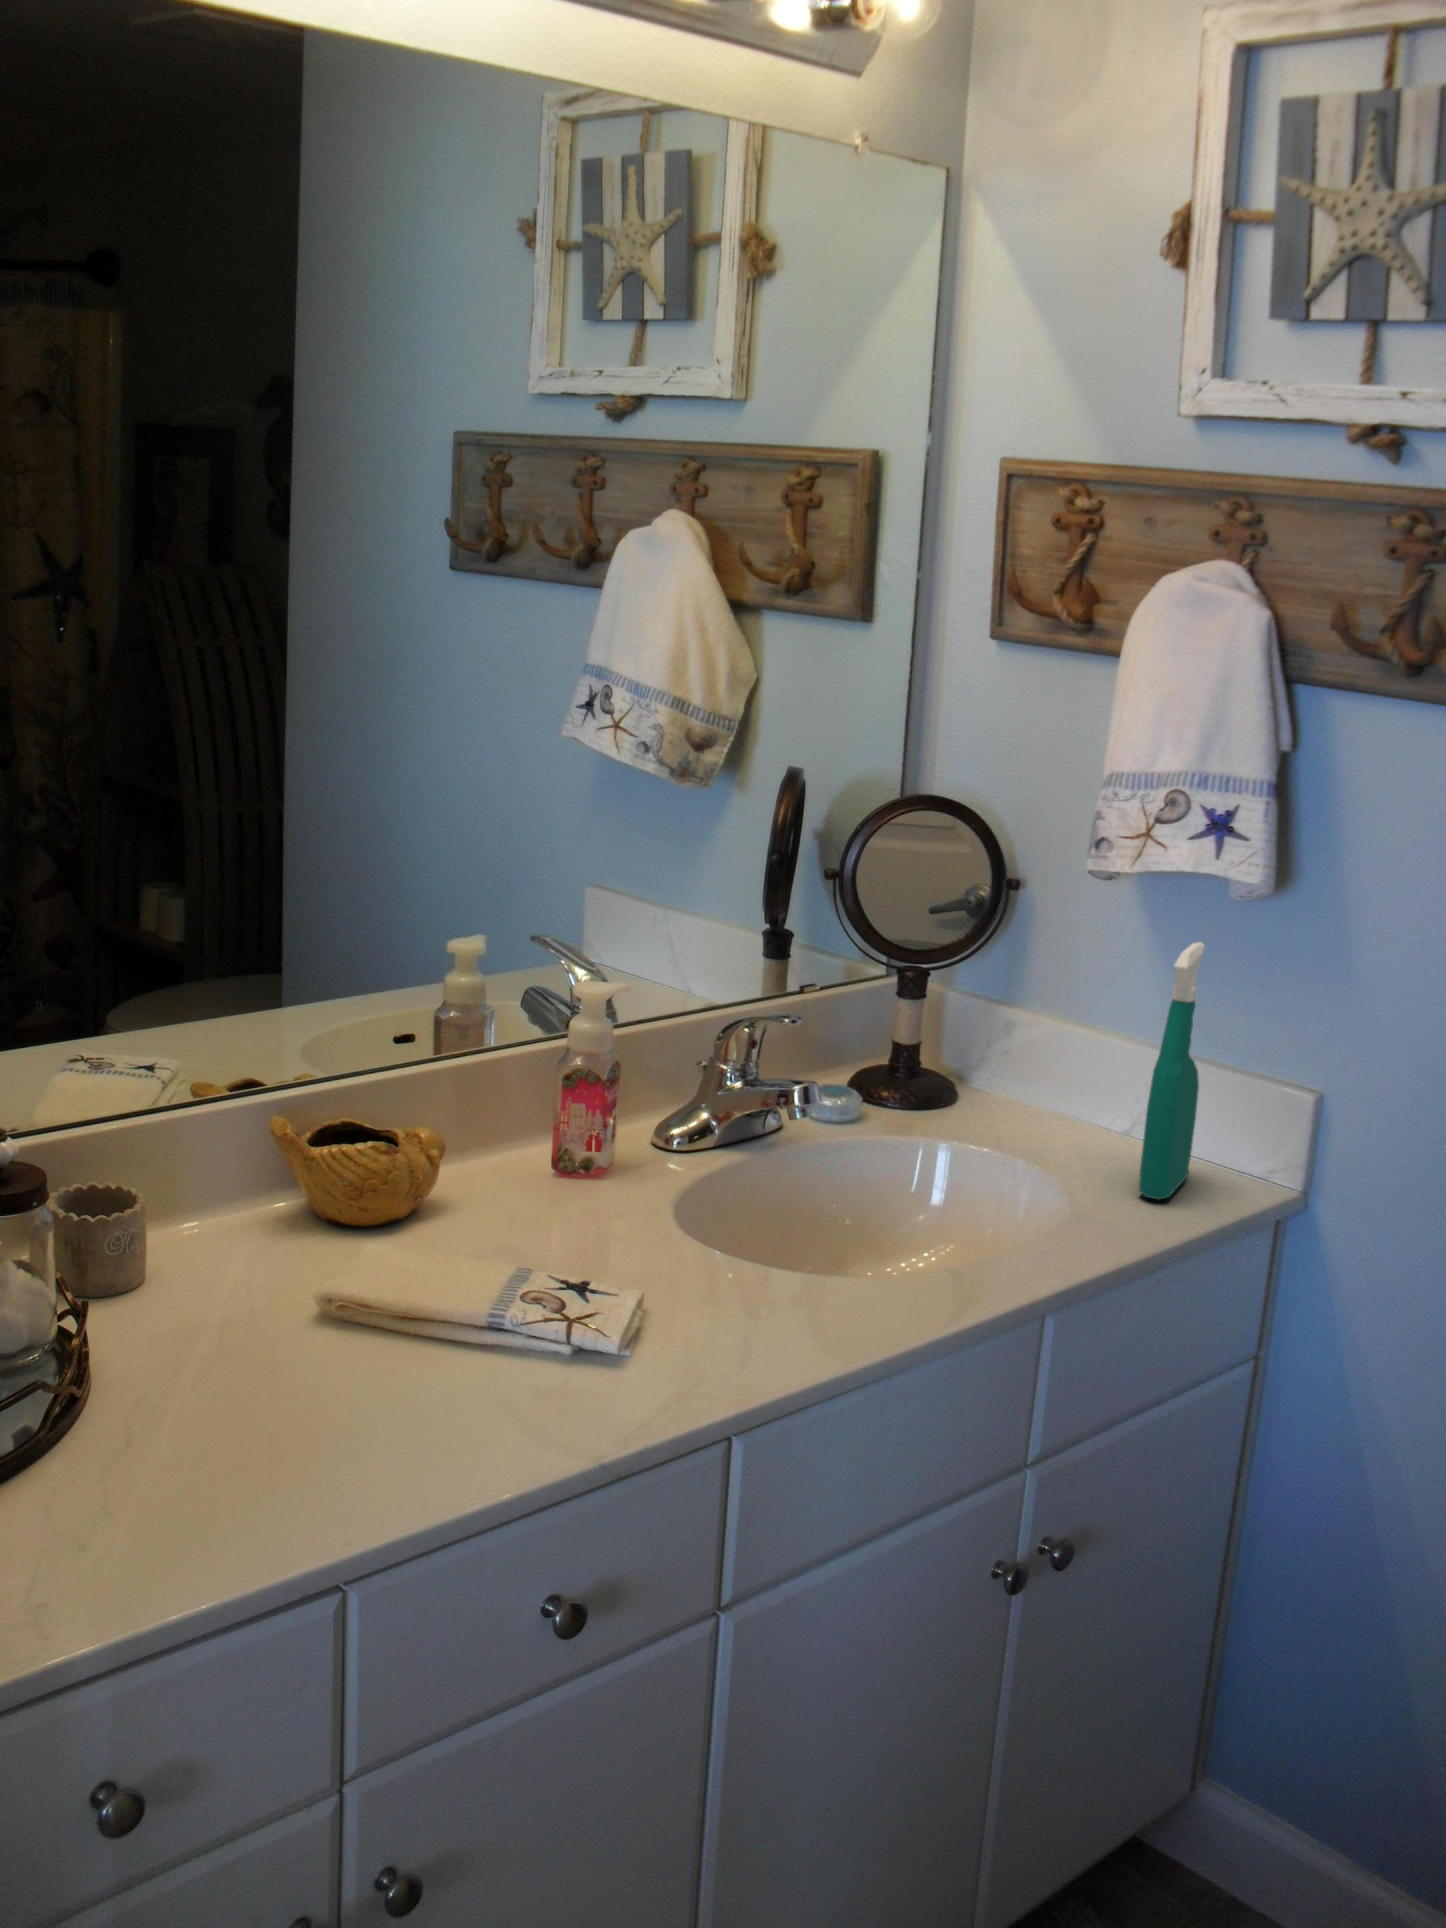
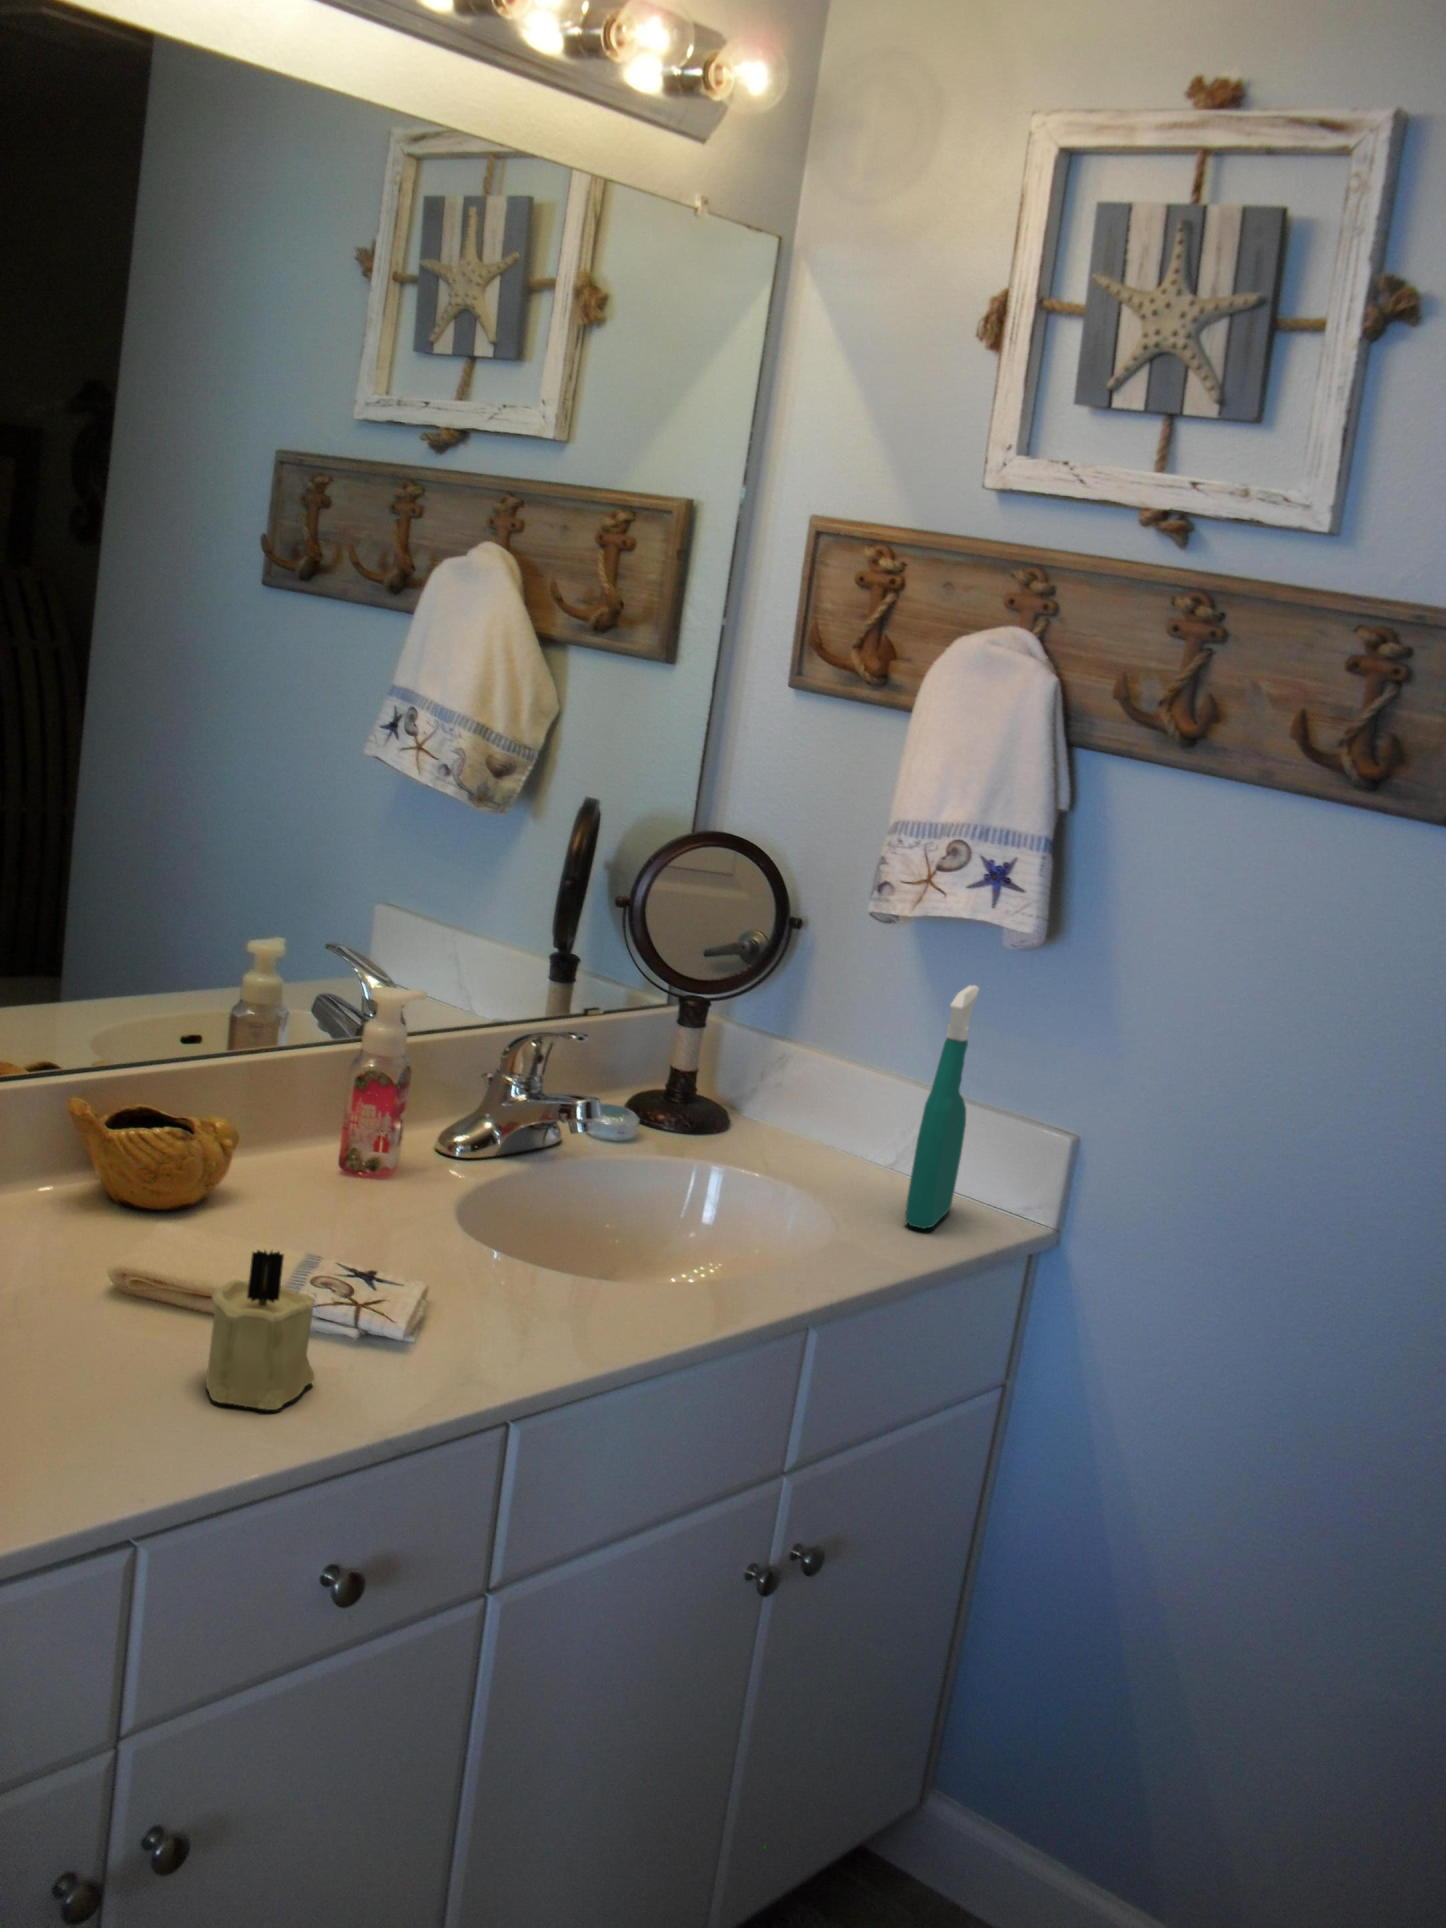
candle: none [414,1274,525,1440] -> present [206,1250,315,1410]

